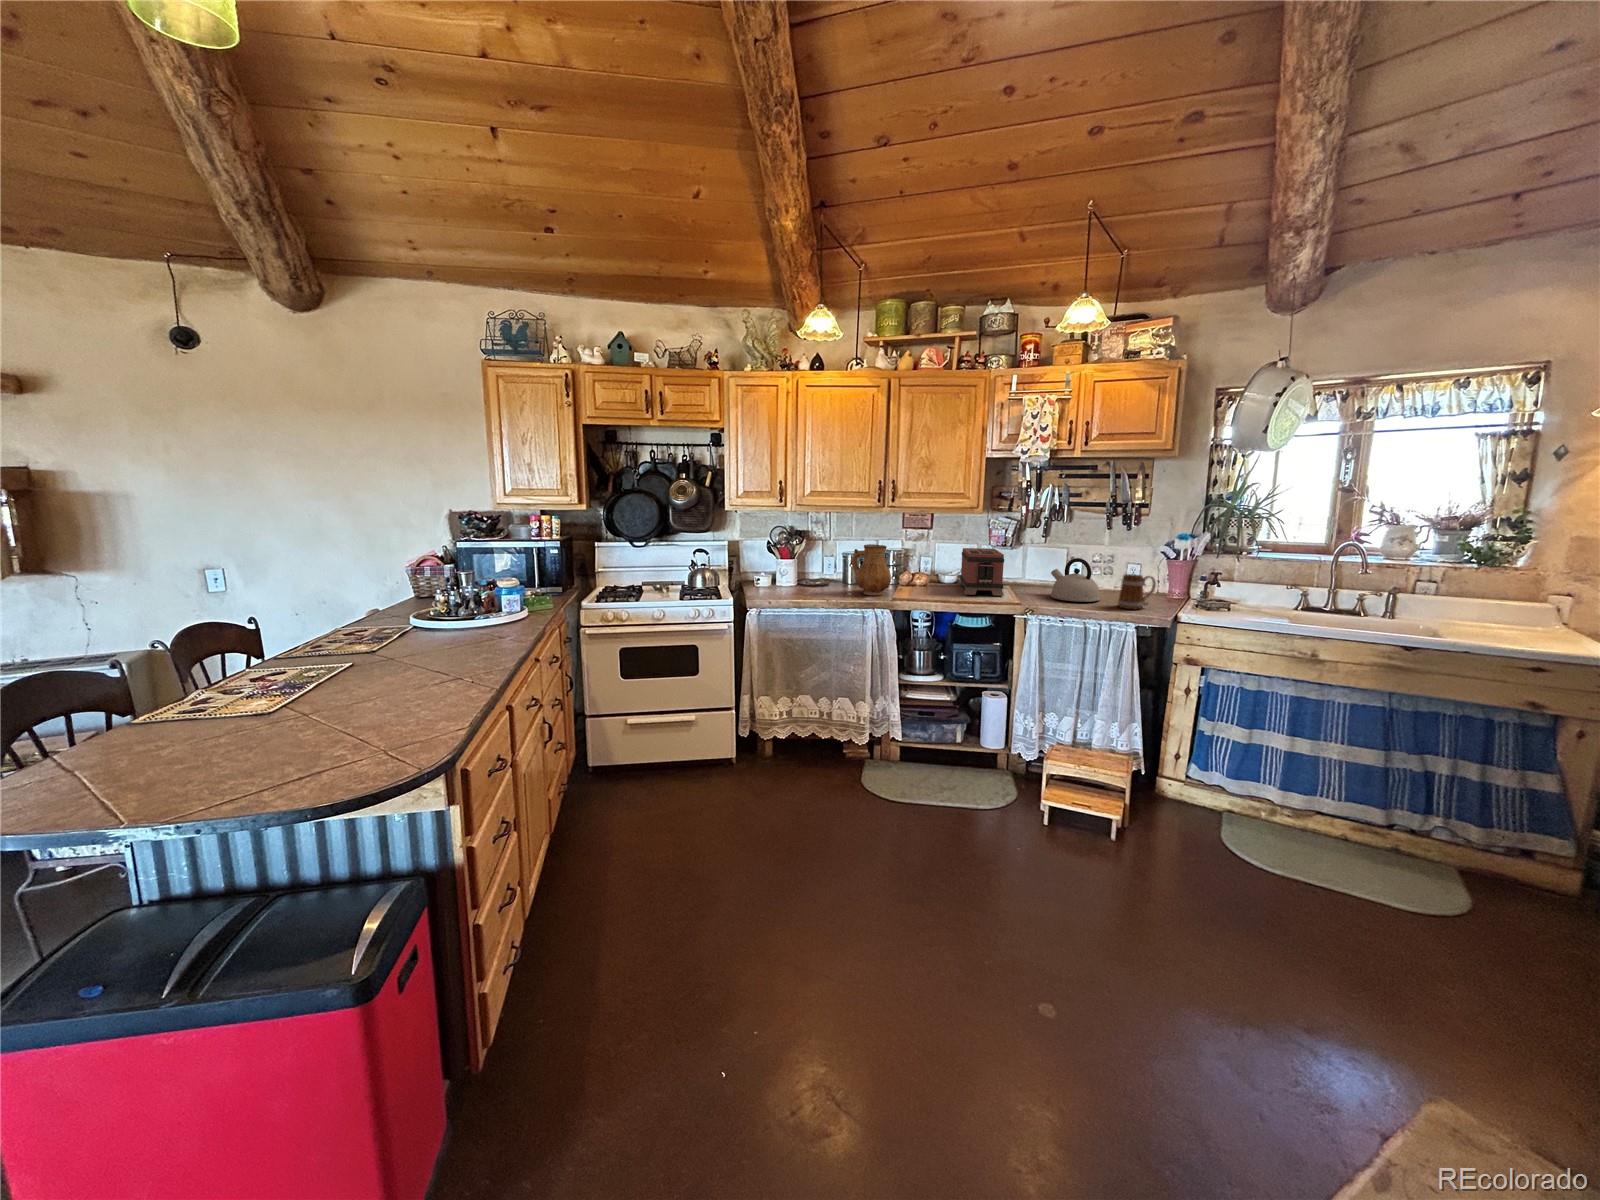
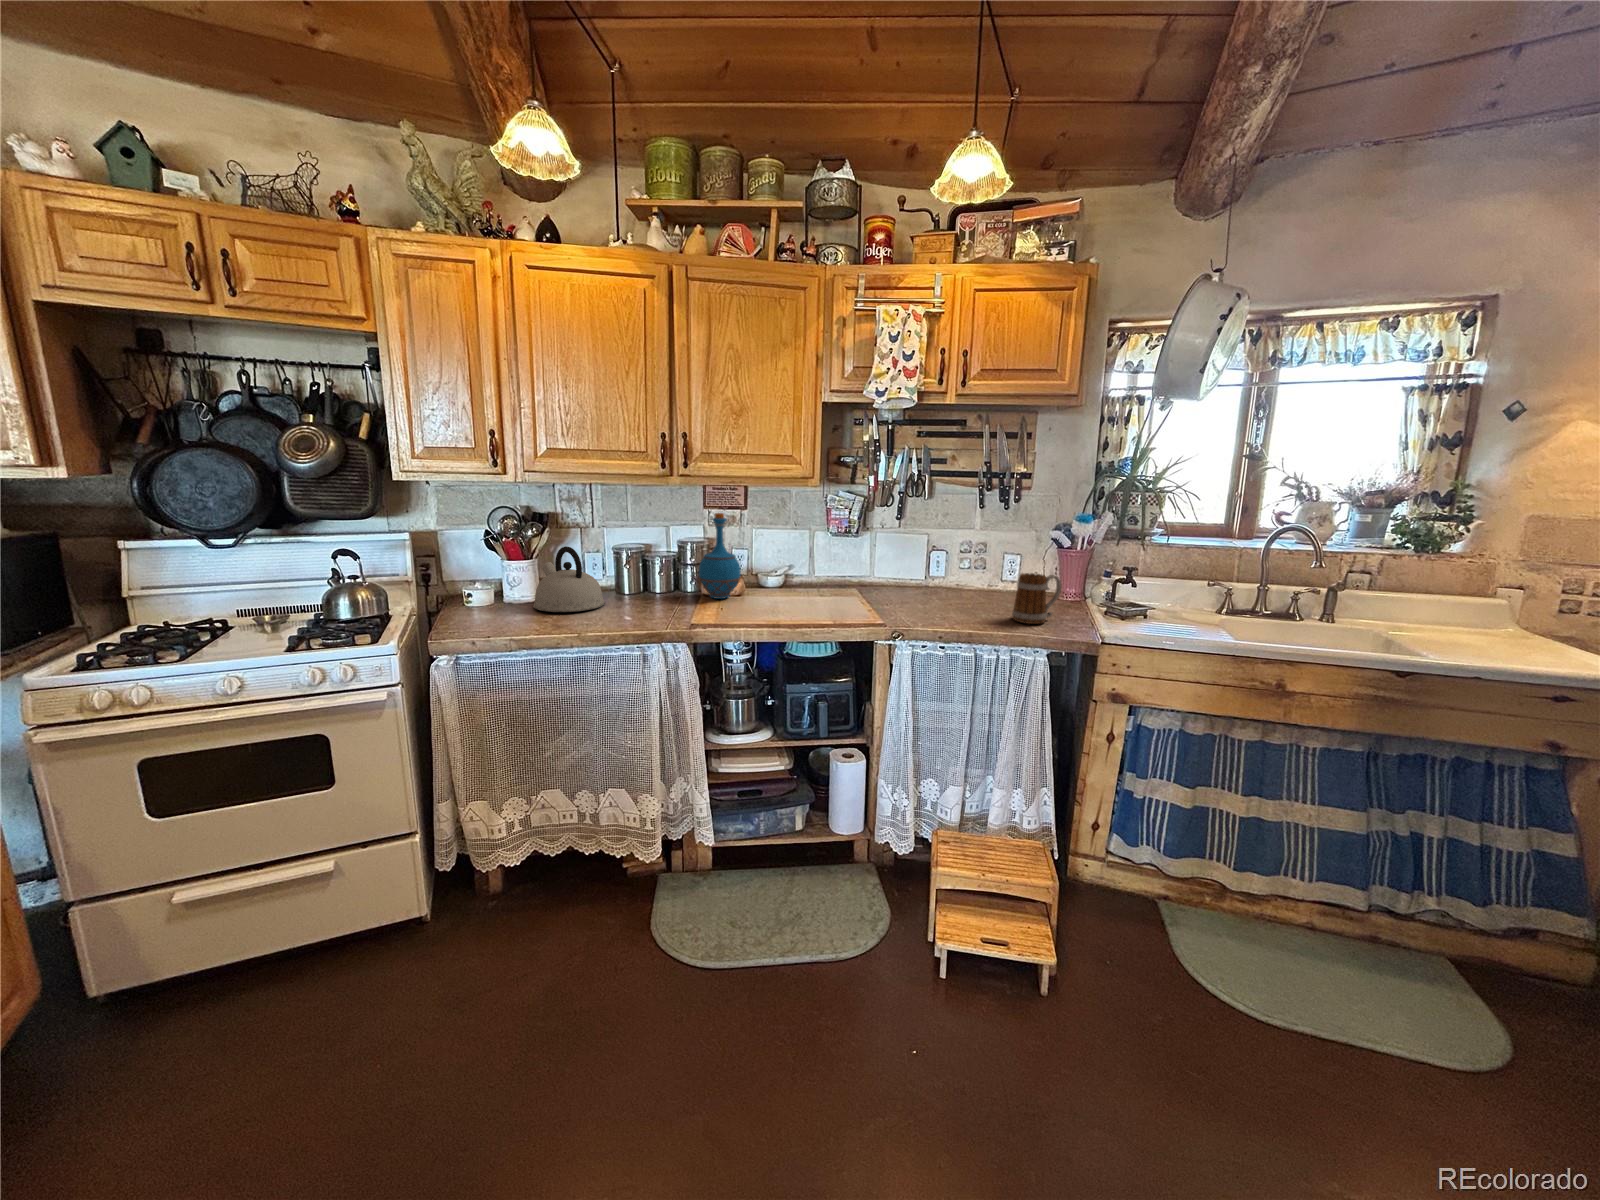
bottle: none [898,531,927,587] -> present [699,513,741,599]
ceramic pitcher: present [852,544,891,595] -> none [622,535,687,617]
toaster: present [959,548,1004,596] -> none [787,537,856,609]
kettle: present [1050,558,1100,602] -> present [533,546,605,612]

